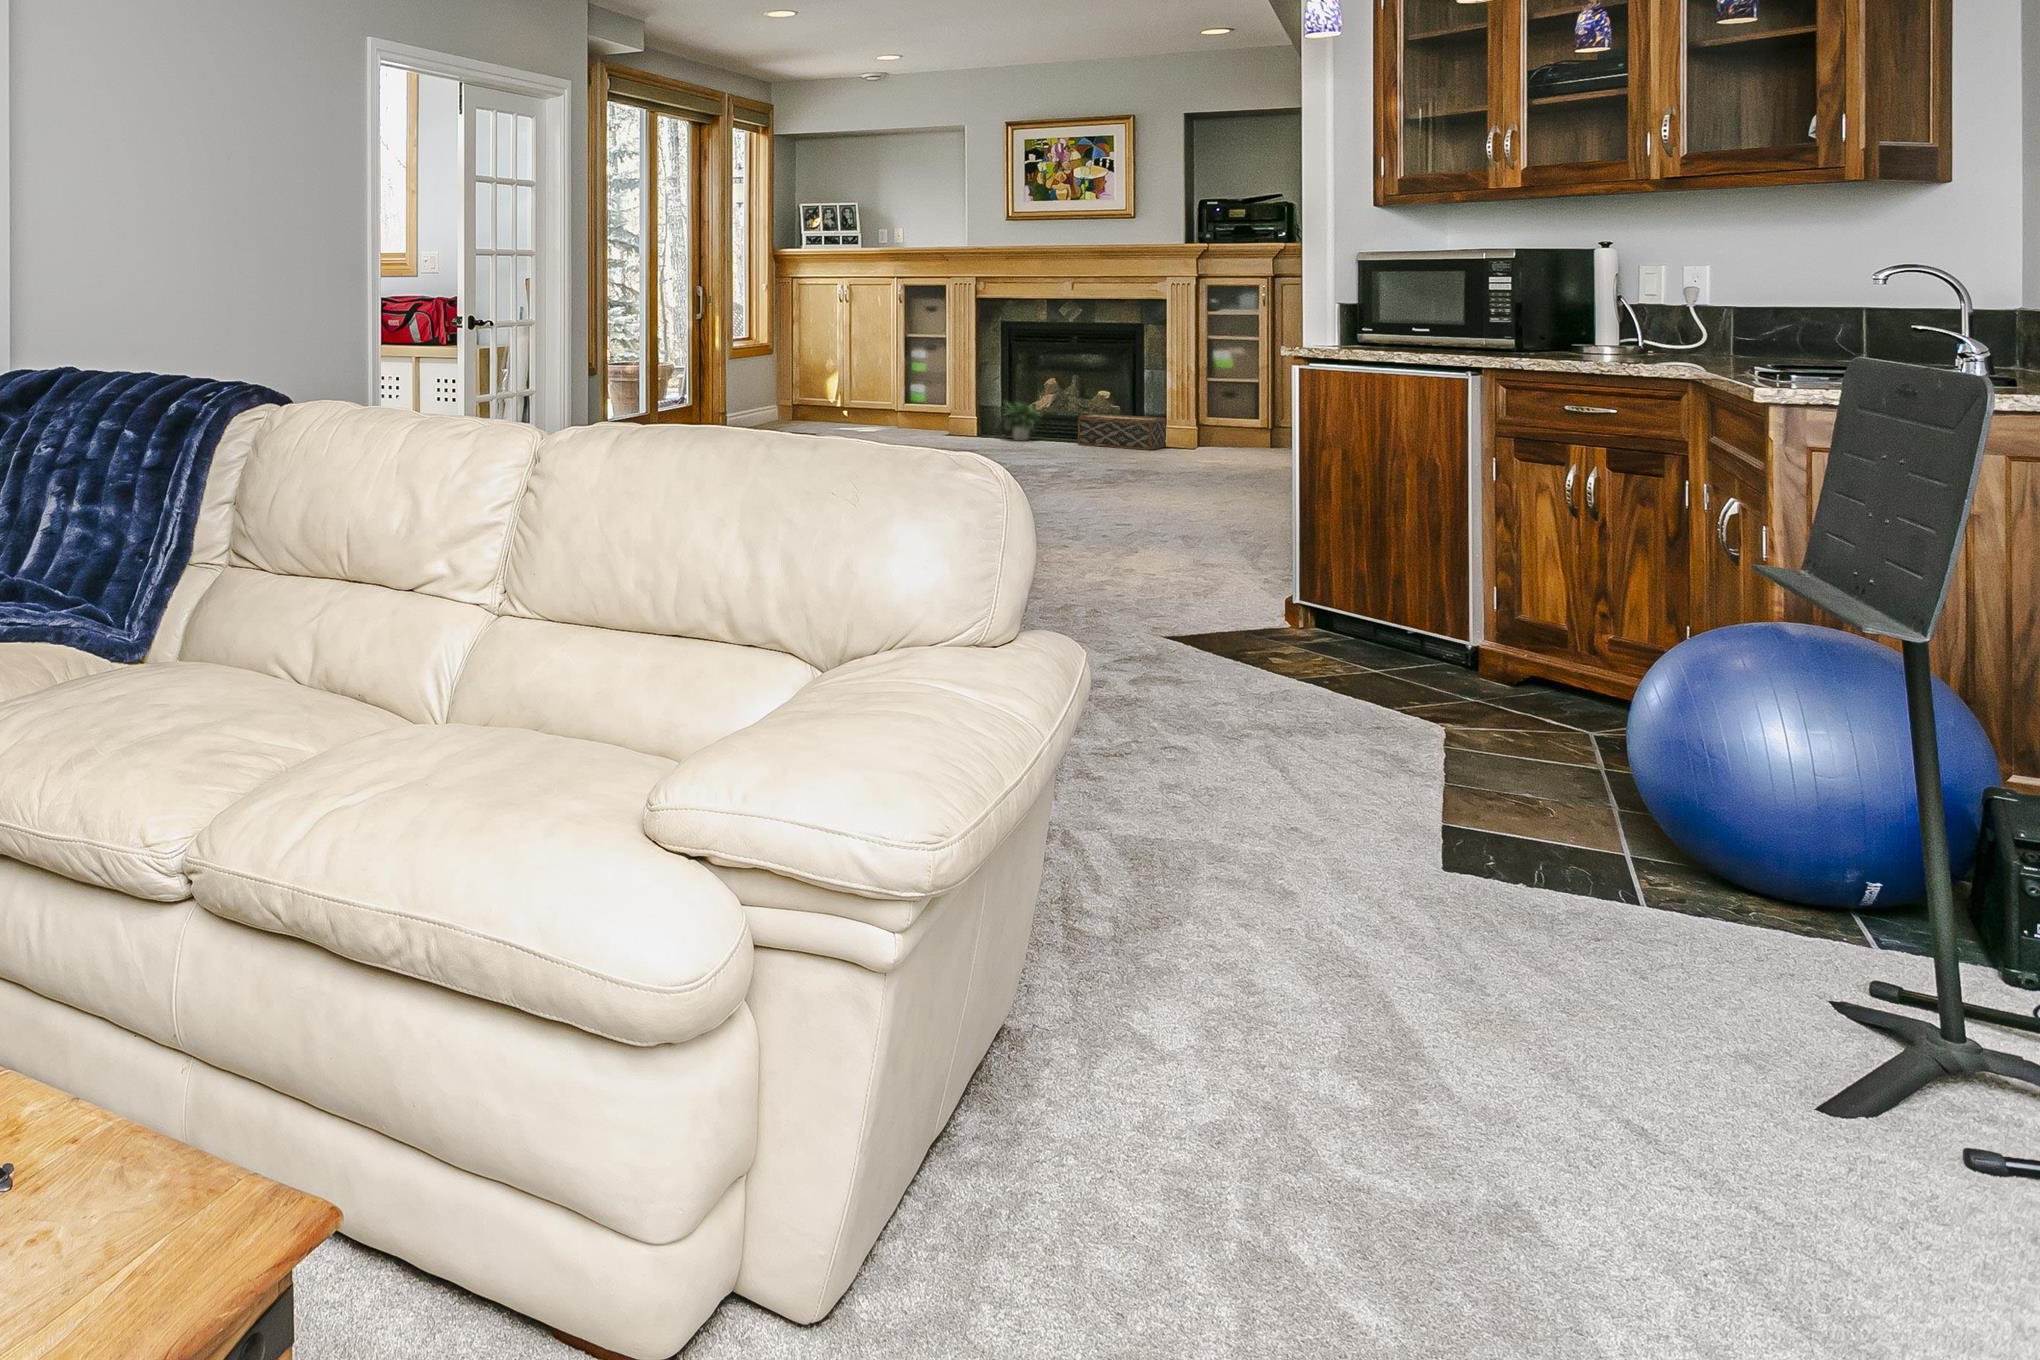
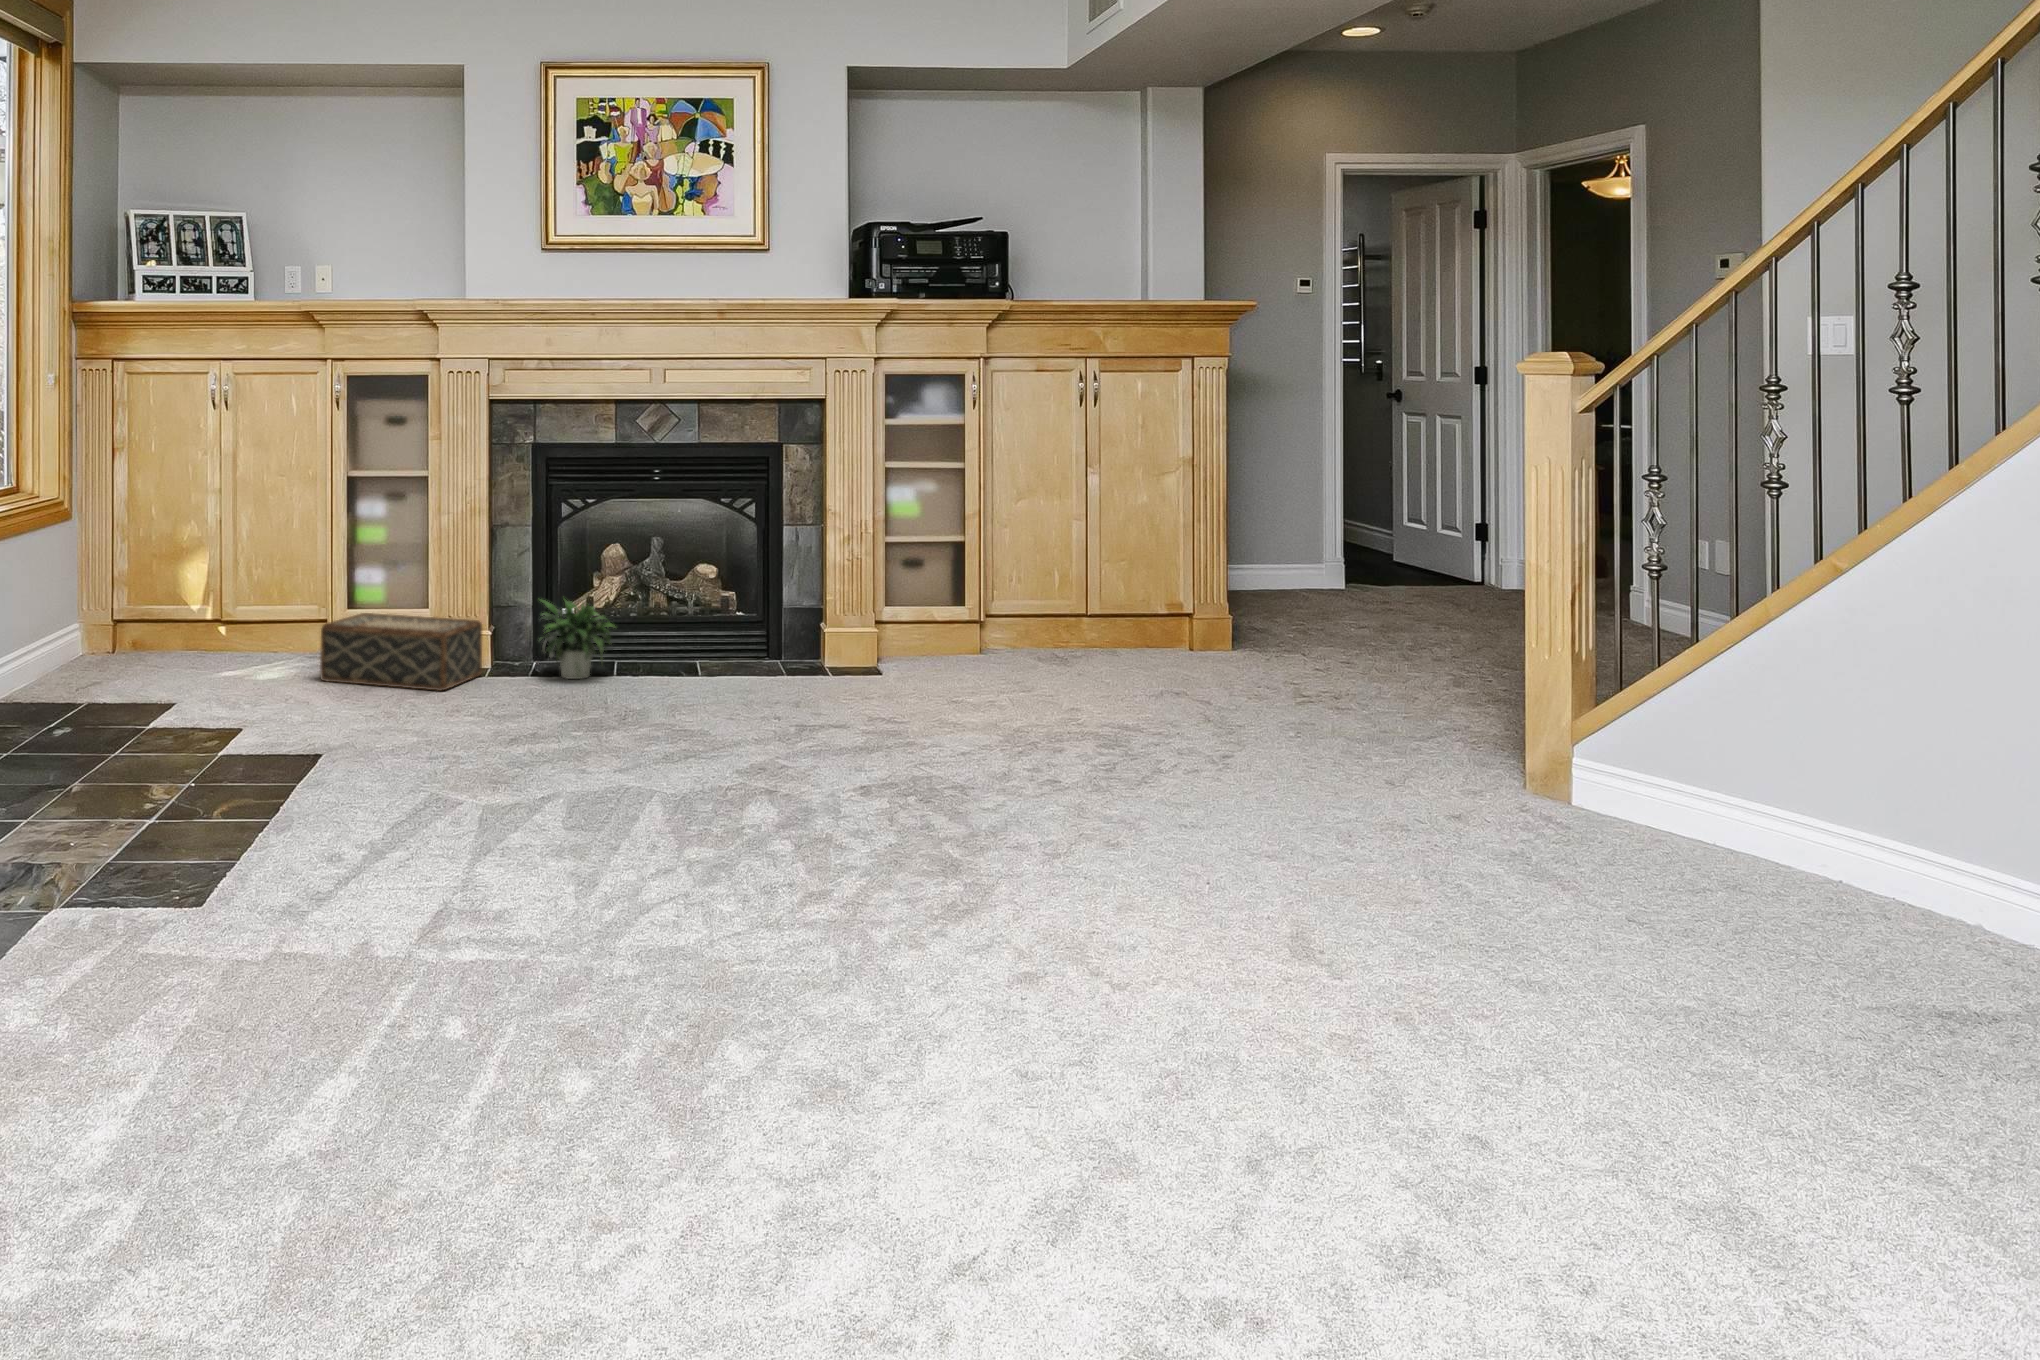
woven basket: present [1078,414,1166,450] -> present [320,613,482,691]

